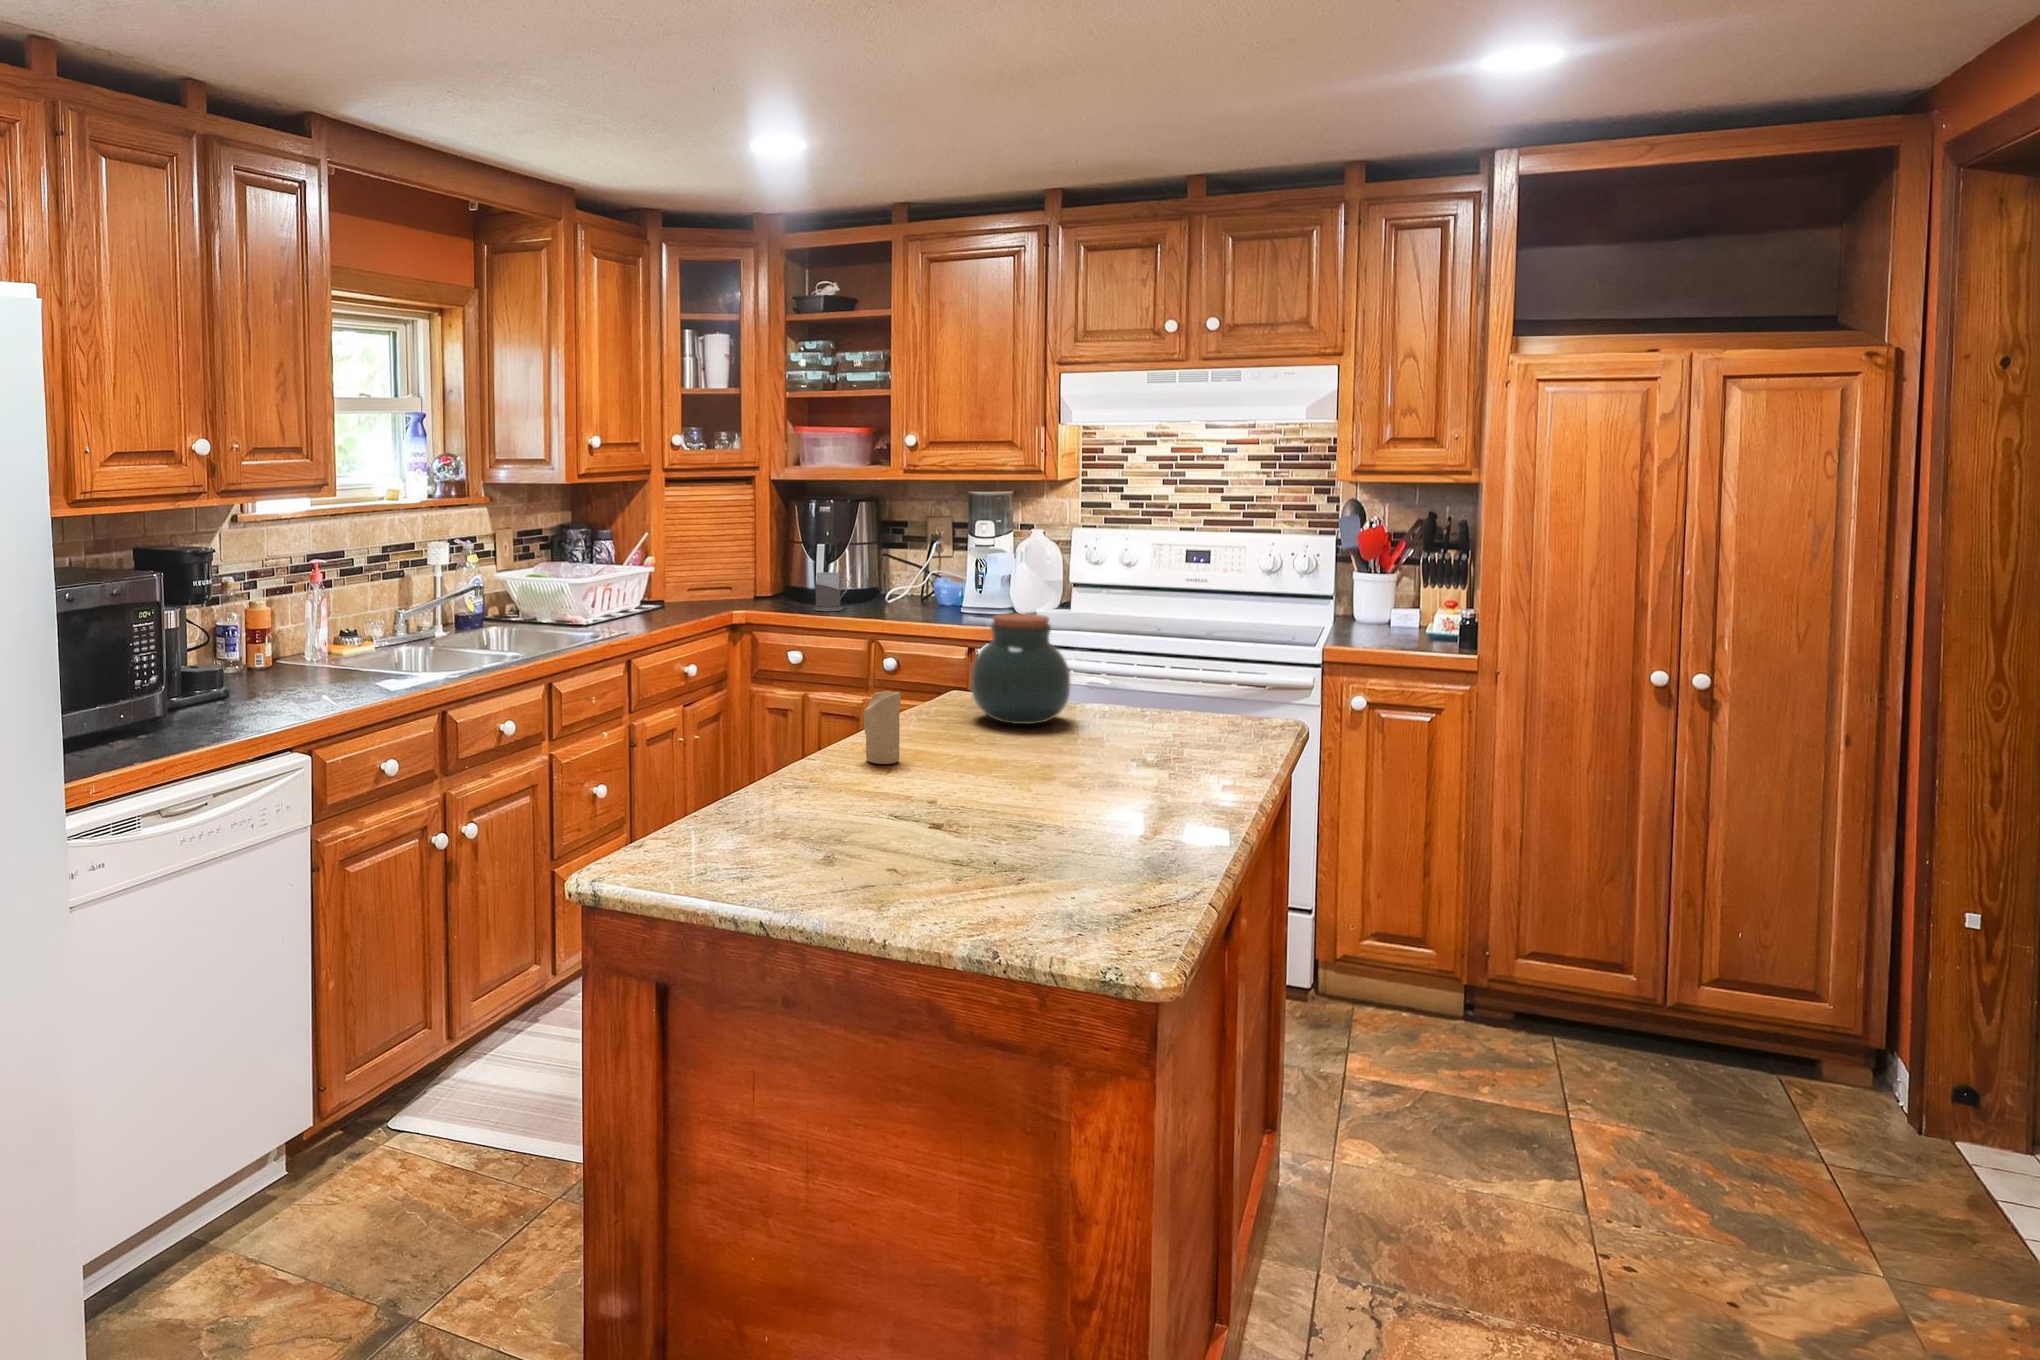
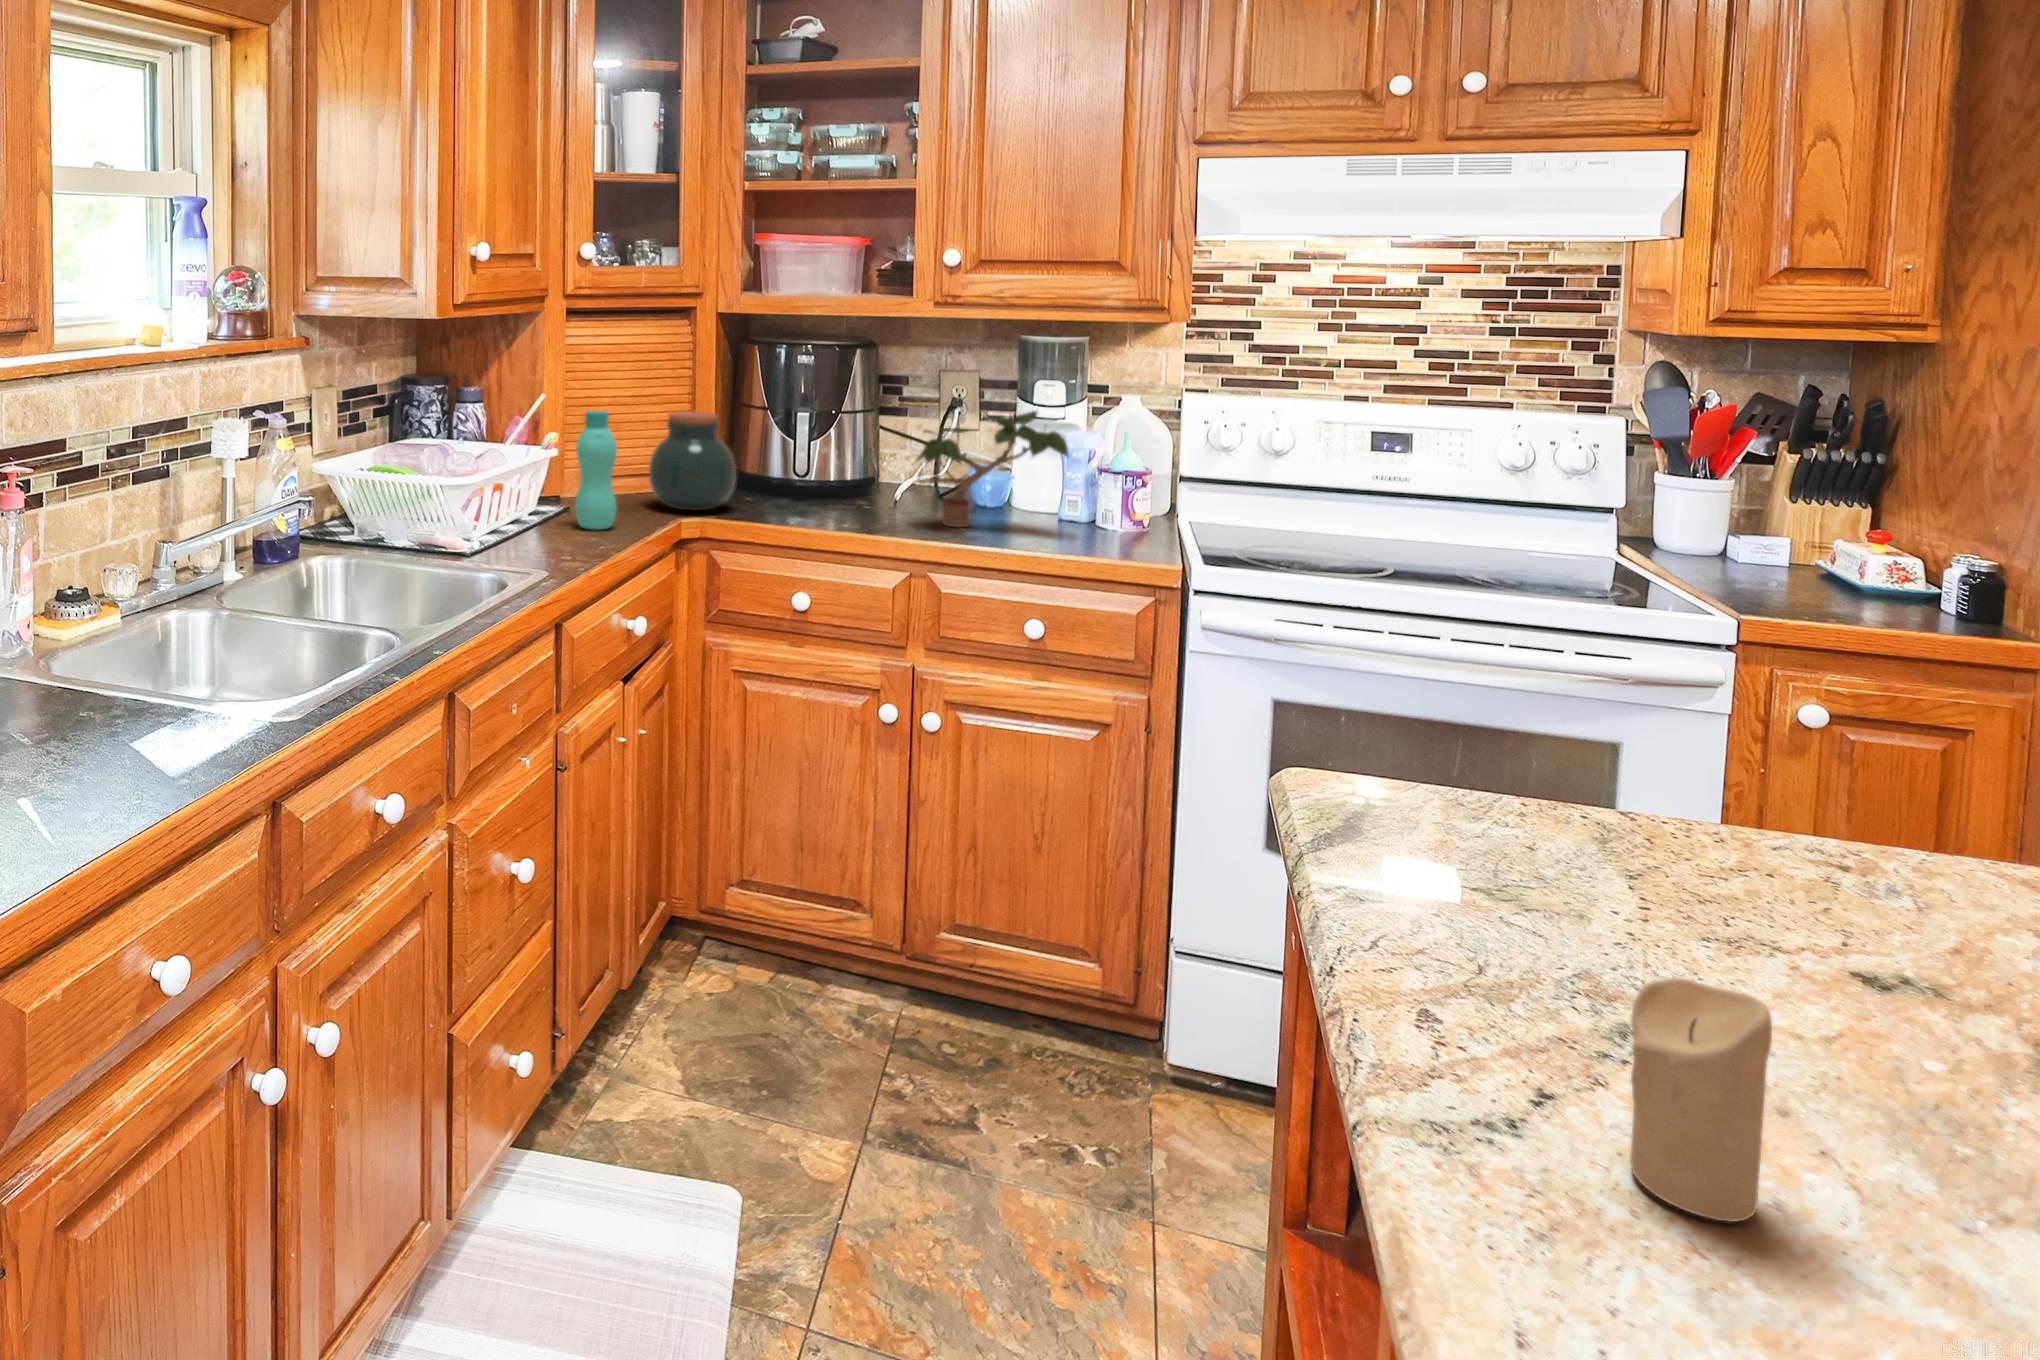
potted plant: none [871,535,986,614] -> present [917,411,1068,527]
bottle: none [662,542,688,616] -> present [575,411,617,529]
mug: present [813,572,850,611] -> none [798,457,853,519]
jar: present [971,613,1070,724] -> present [649,412,736,510]

